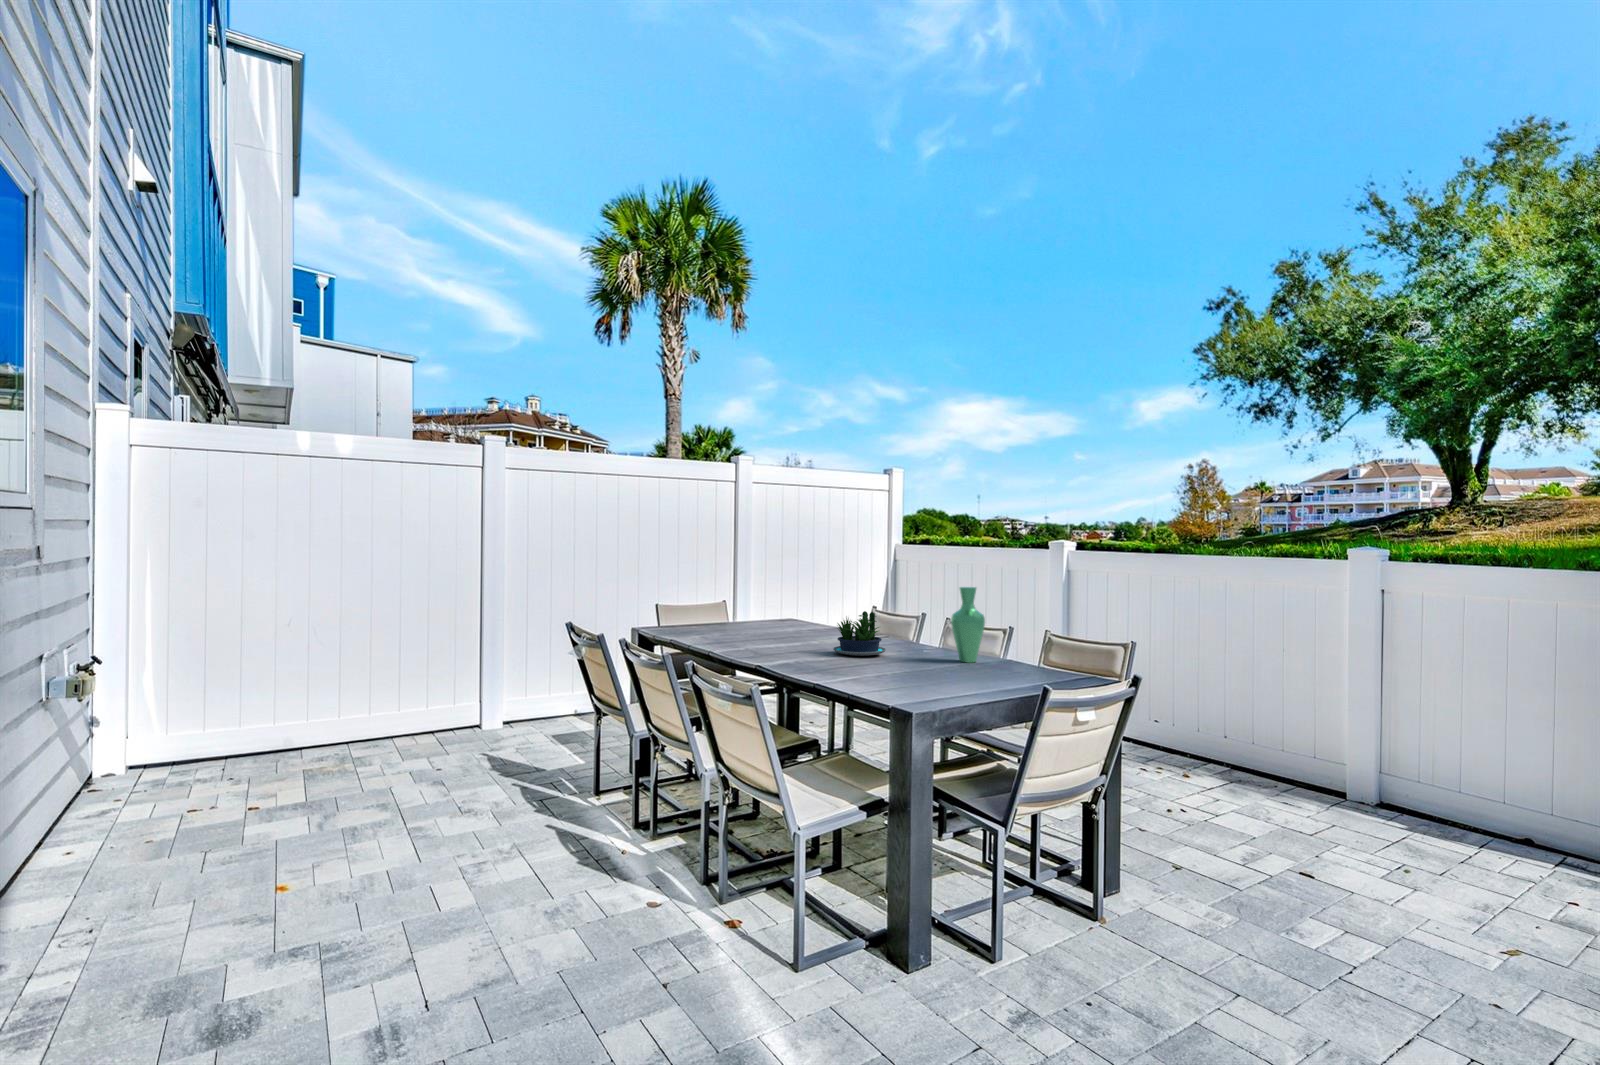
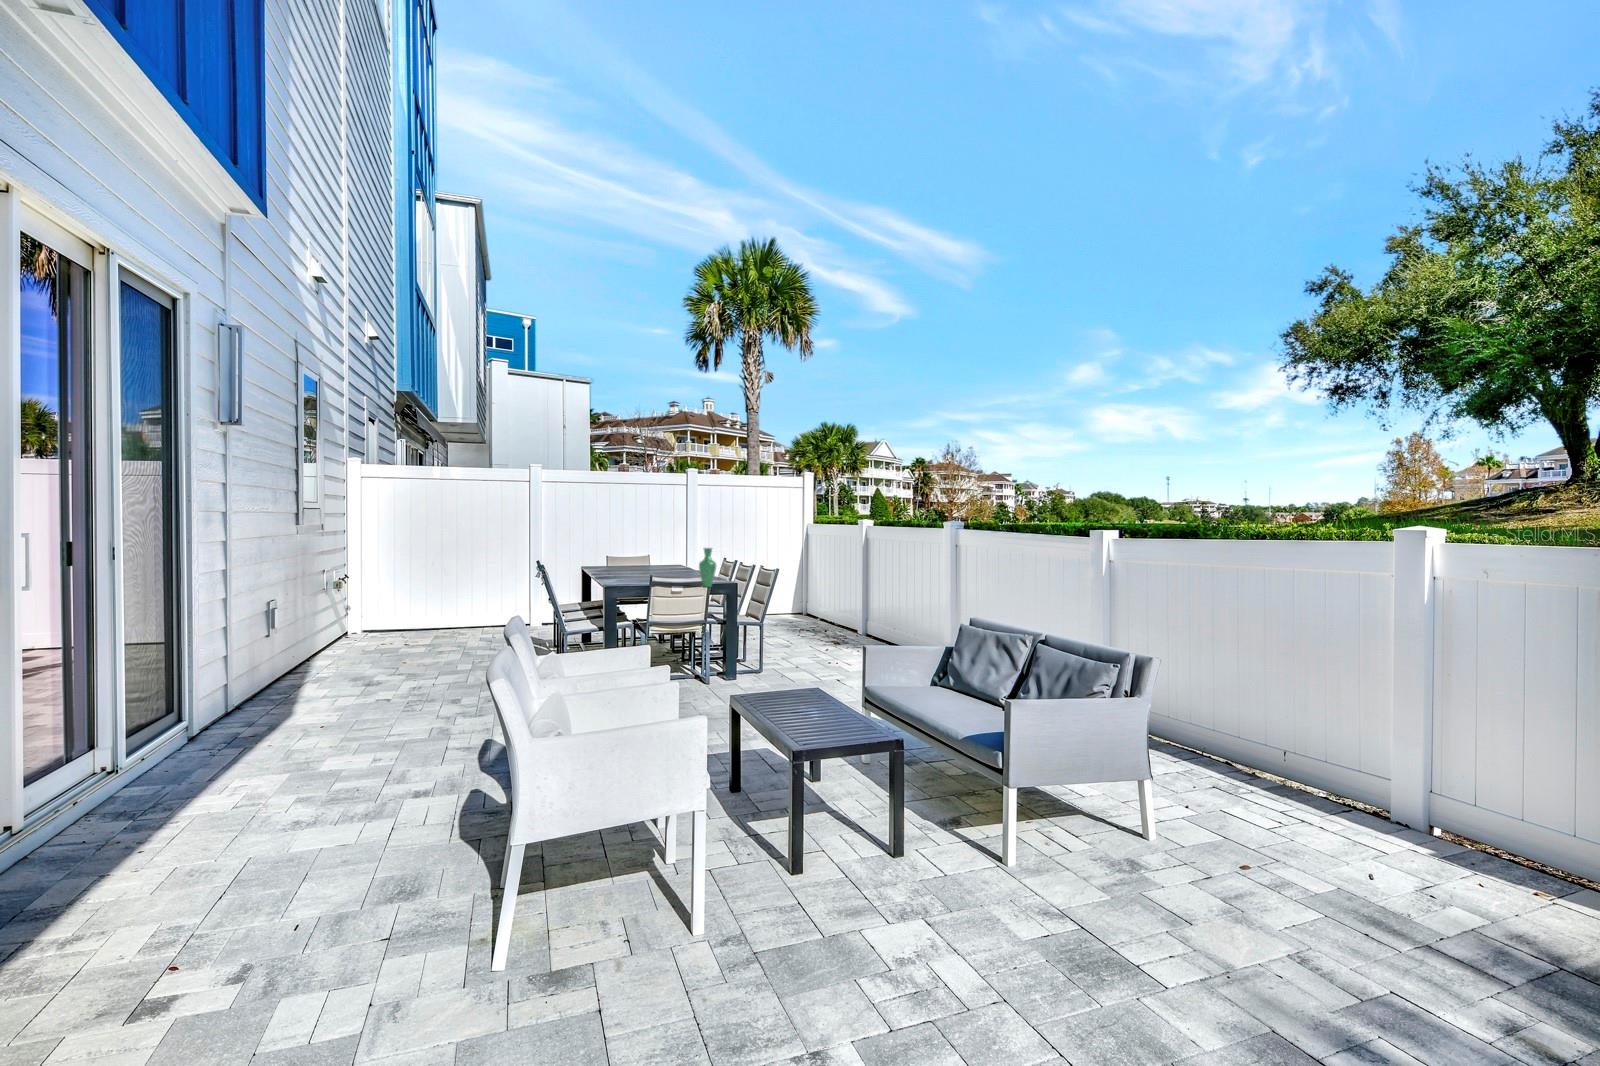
potted plant: present [833,611,886,656] -> none [649,560,678,583]

